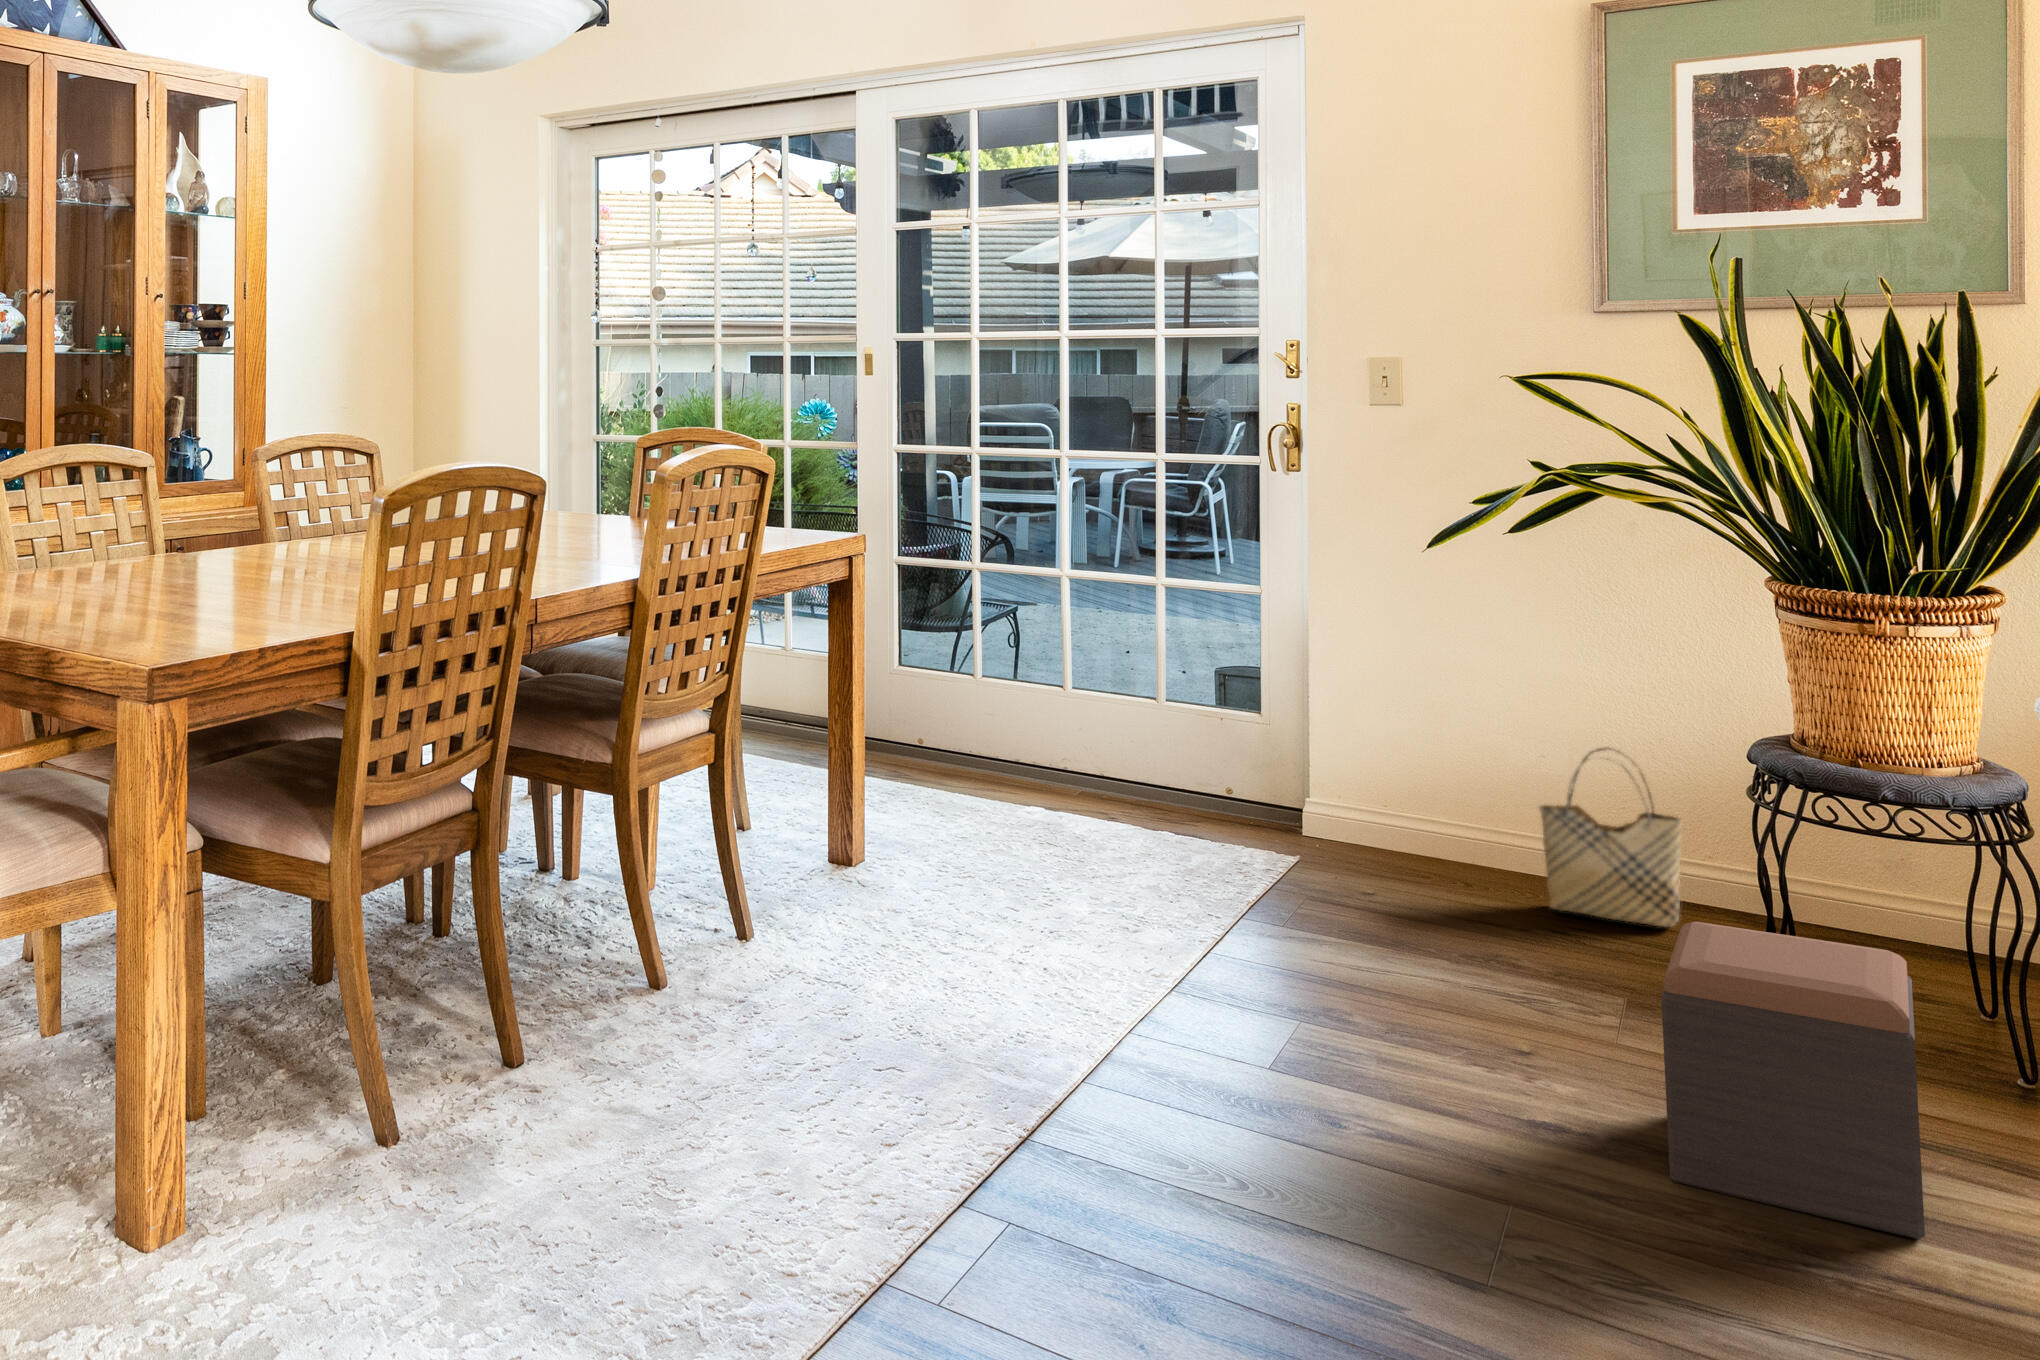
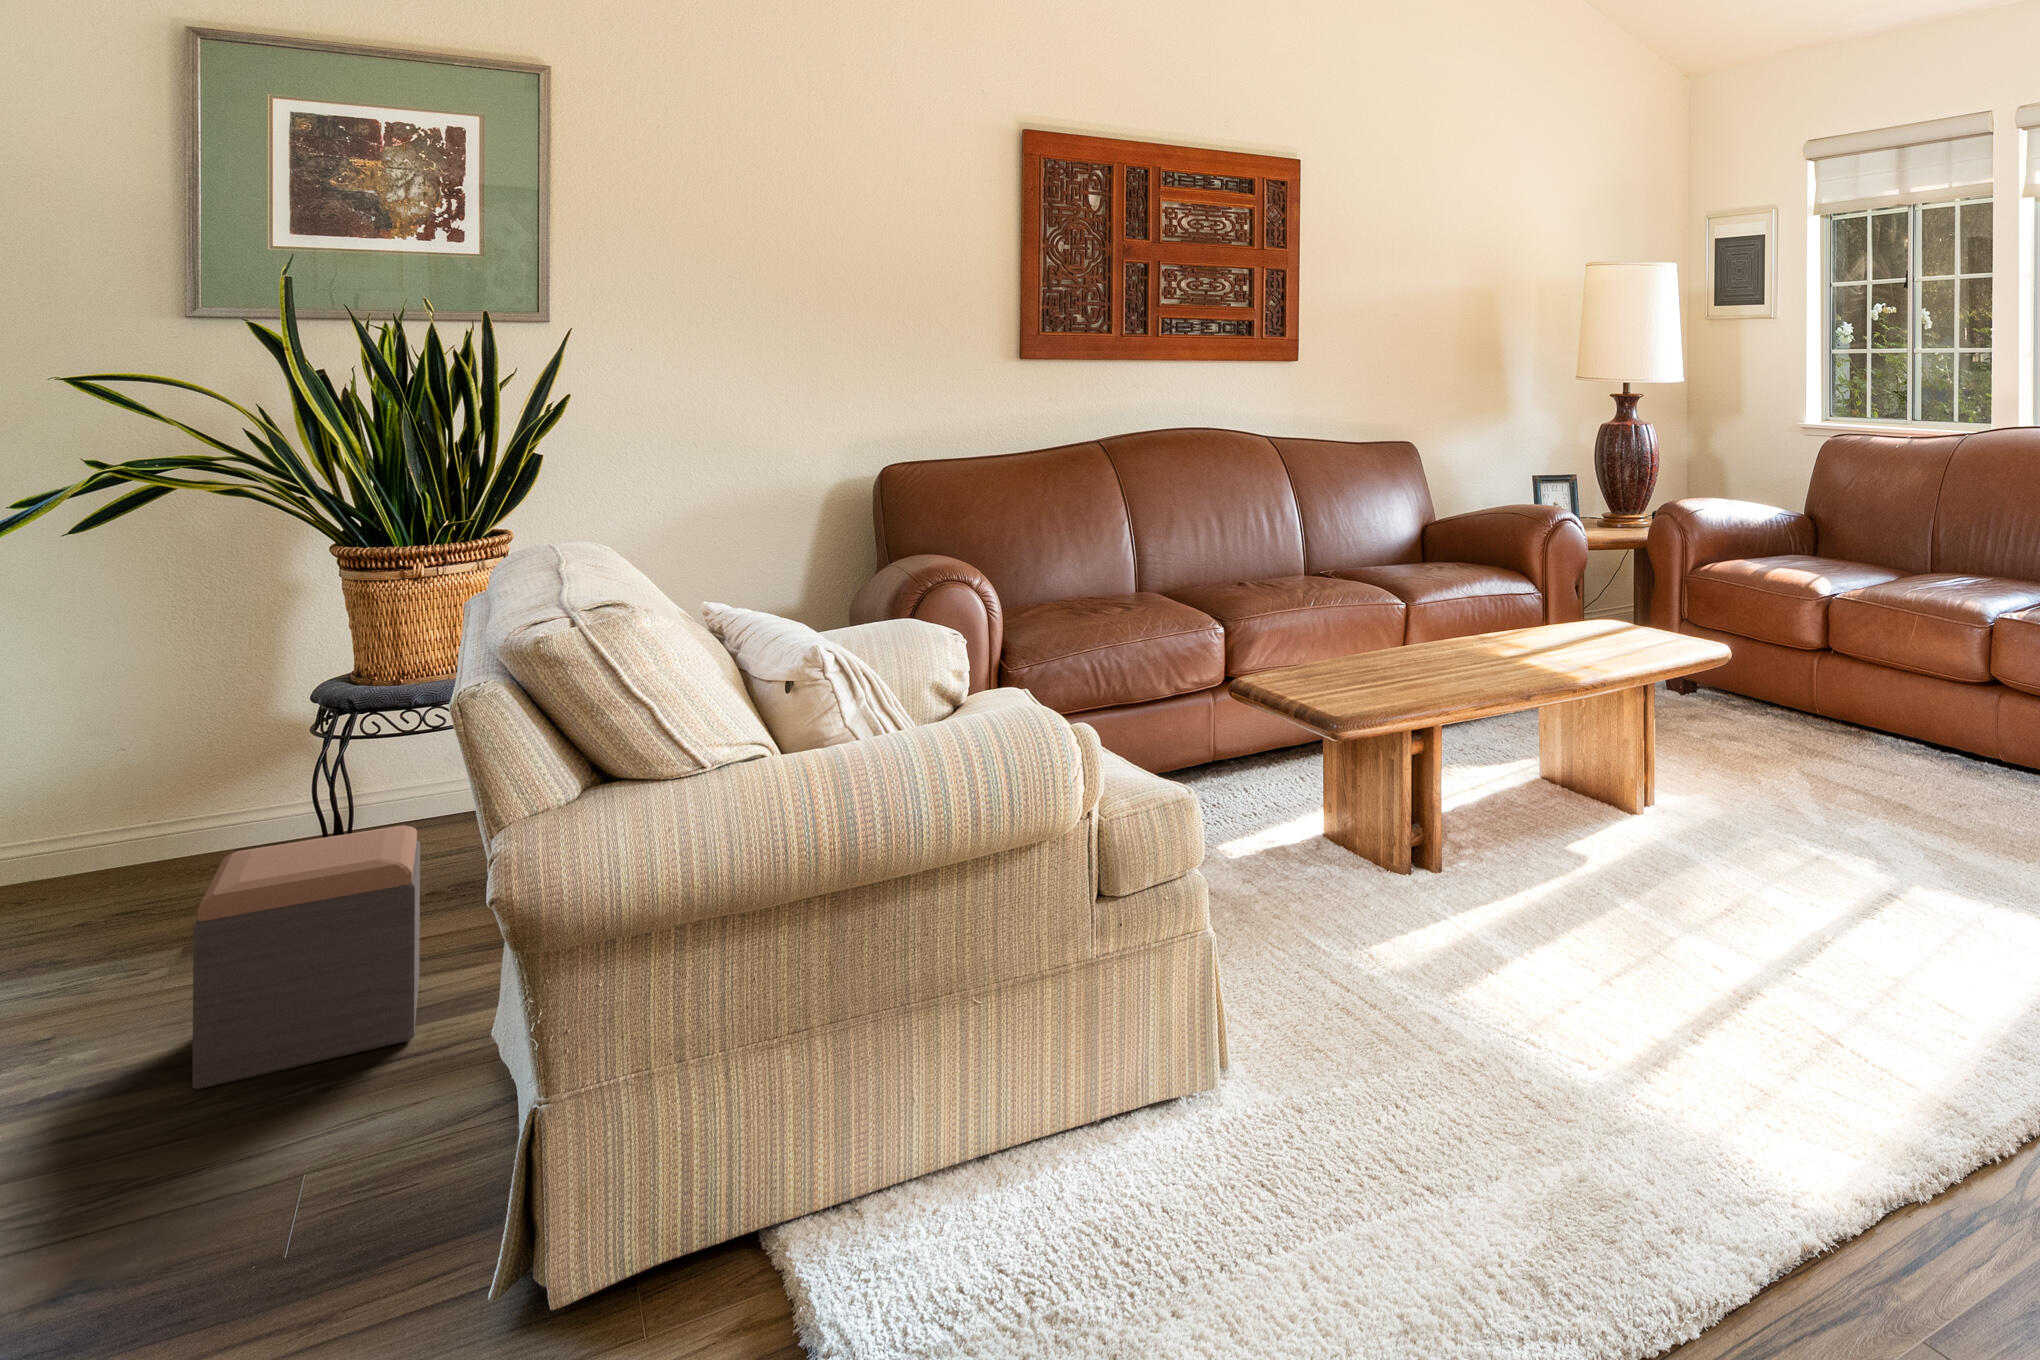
woven basket: present [1539,748,1683,927] -> none [82,719,242,890]

